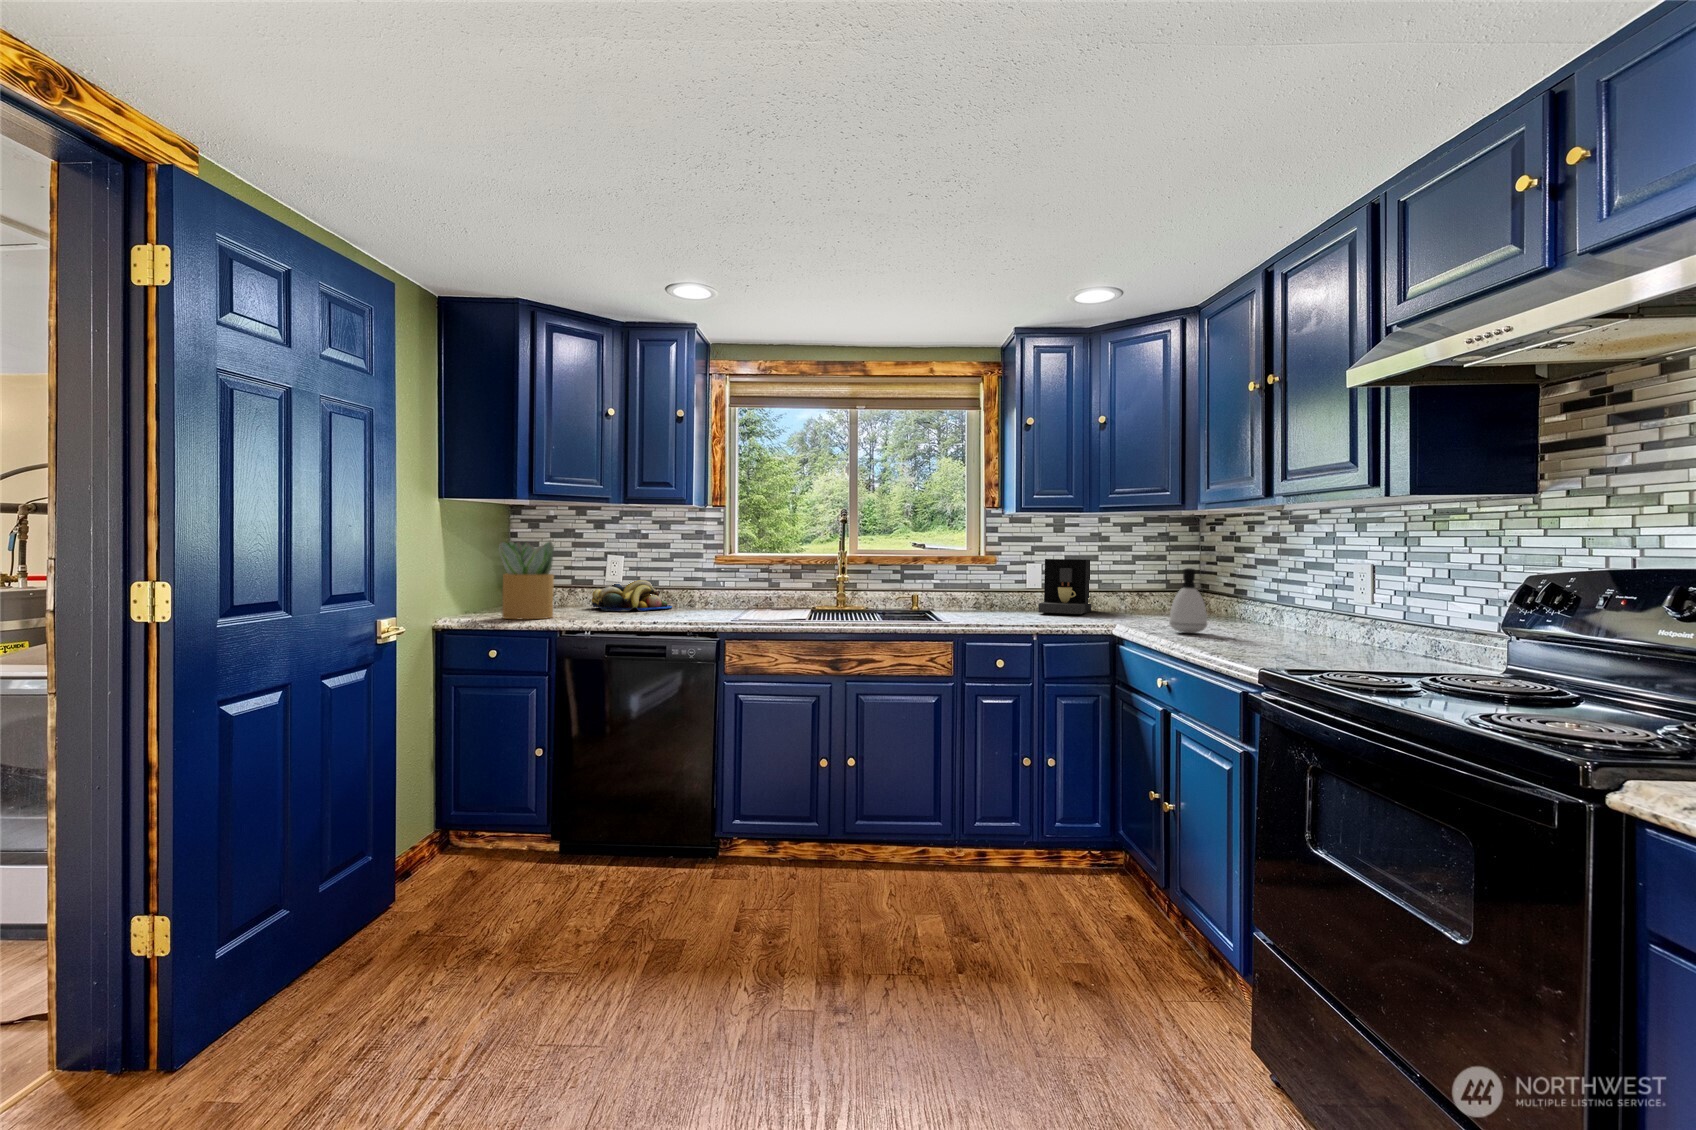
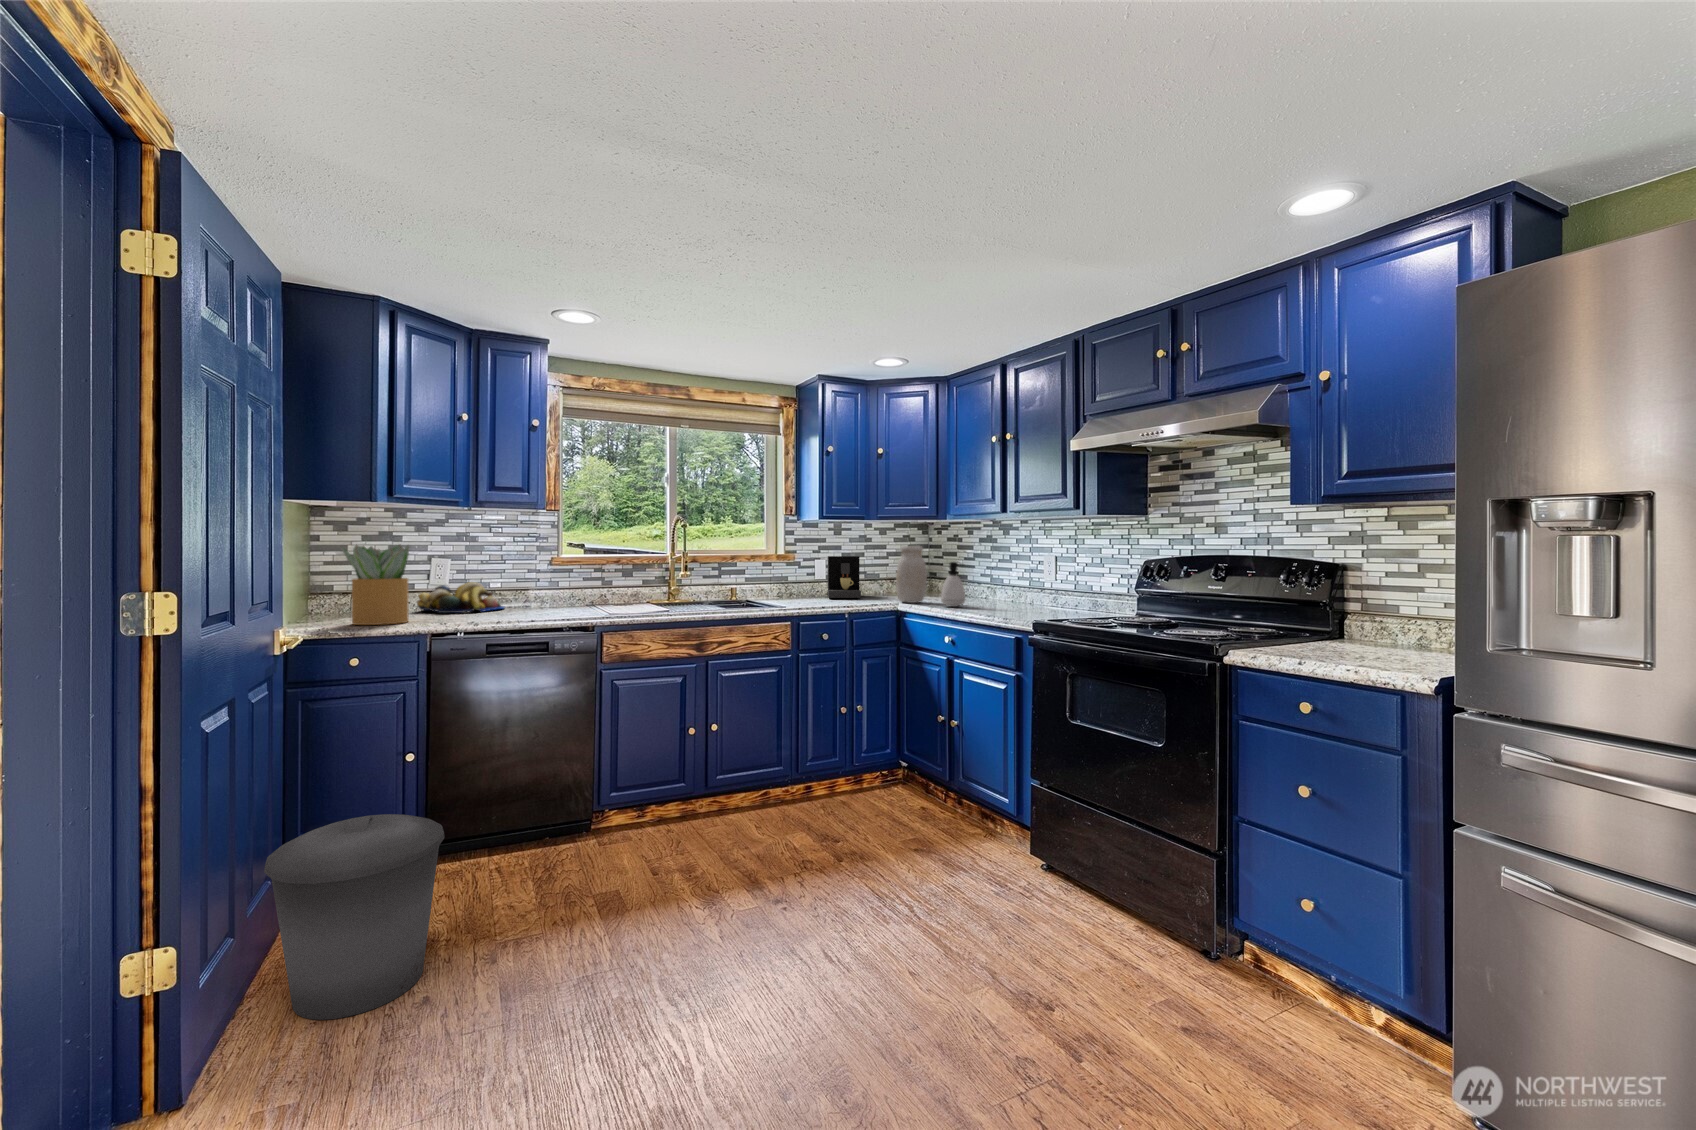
jar: none [1119,545,1164,624] -> present [896,546,927,603]
trash can: none [306,811,479,1014] -> present [264,814,445,1020]

